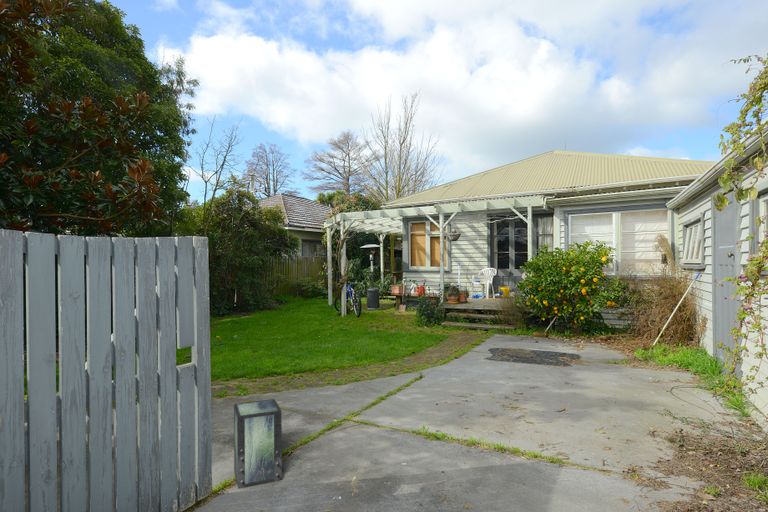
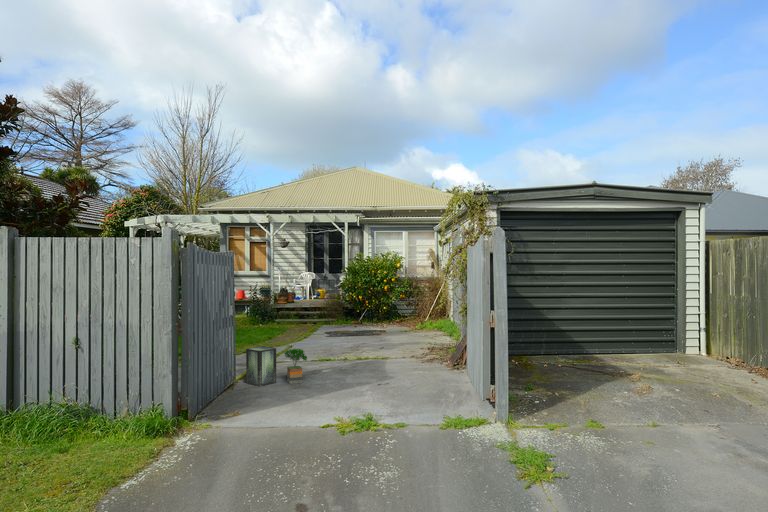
potted tree: none [291,414,338,495] -> present [284,349,307,384]

